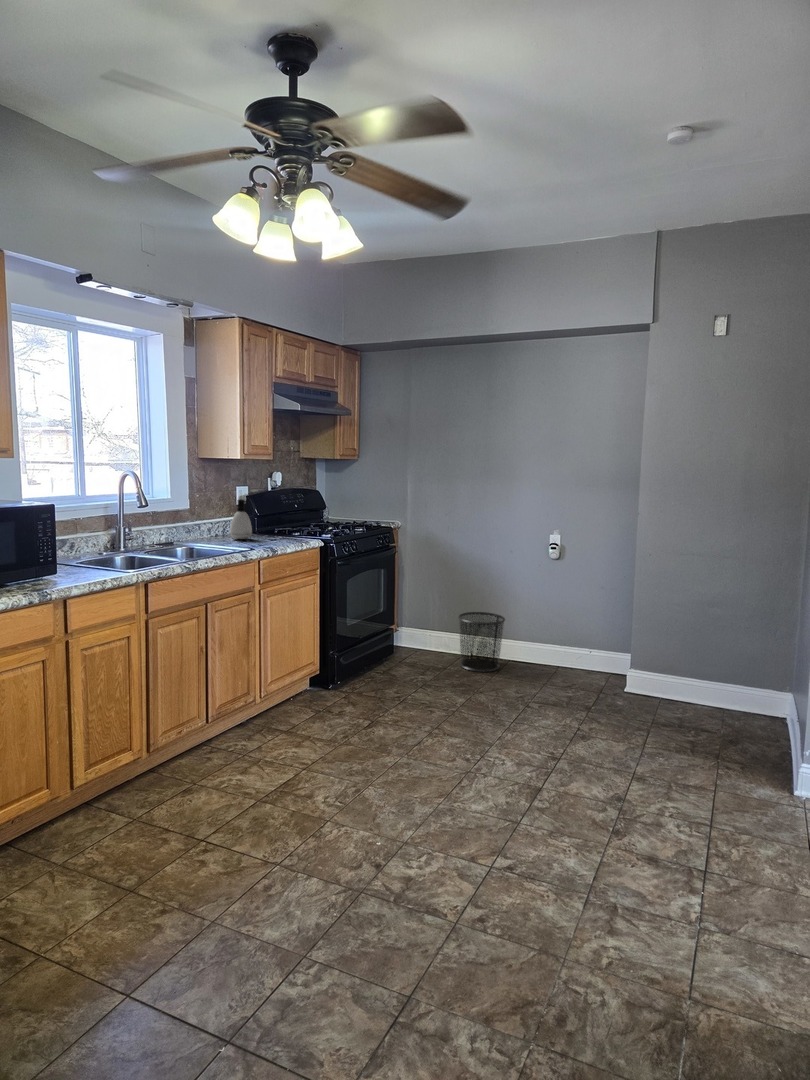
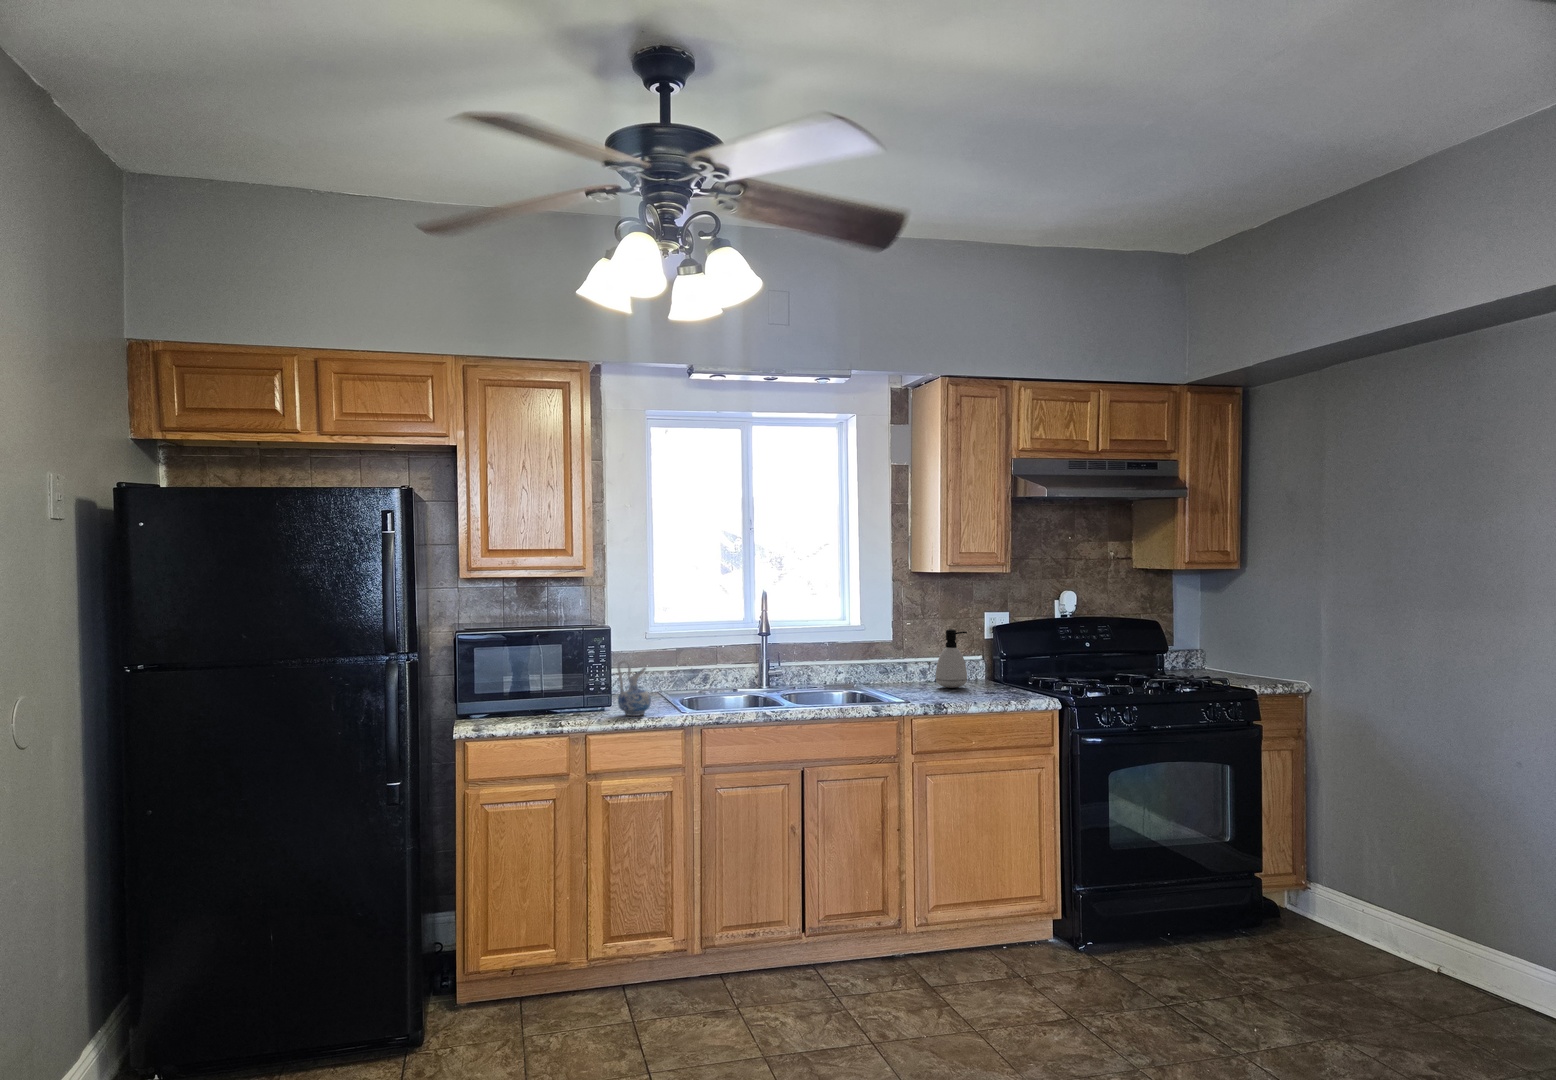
ceramic pitcher: none [66,531,98,579] -> present [617,660,651,716]
waste bin: present [458,612,505,672] -> none [1365,875,1480,1013]

